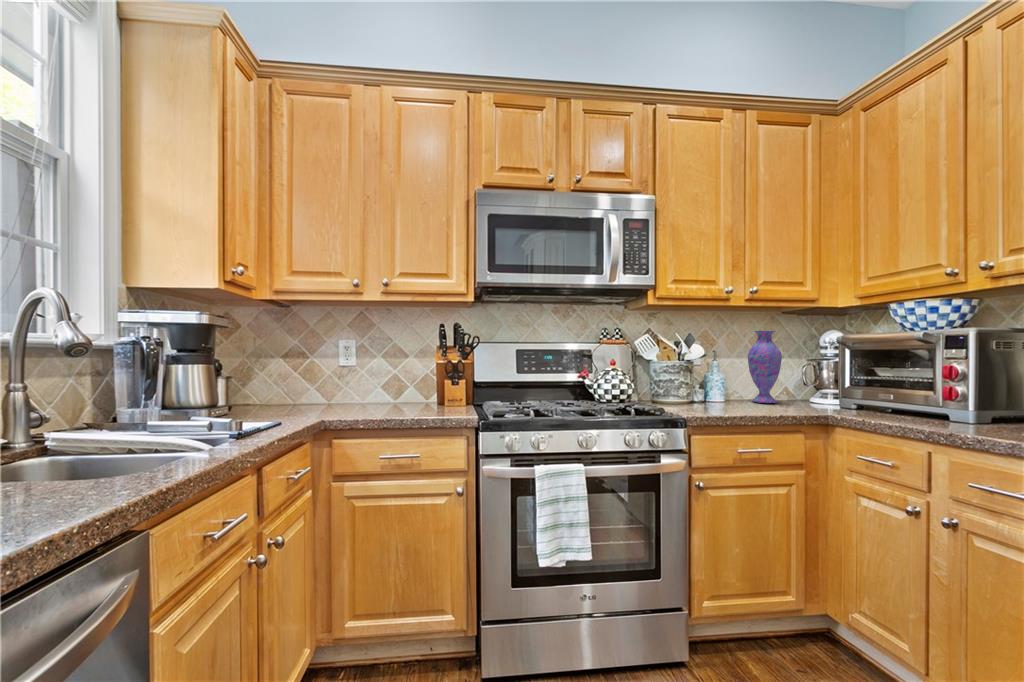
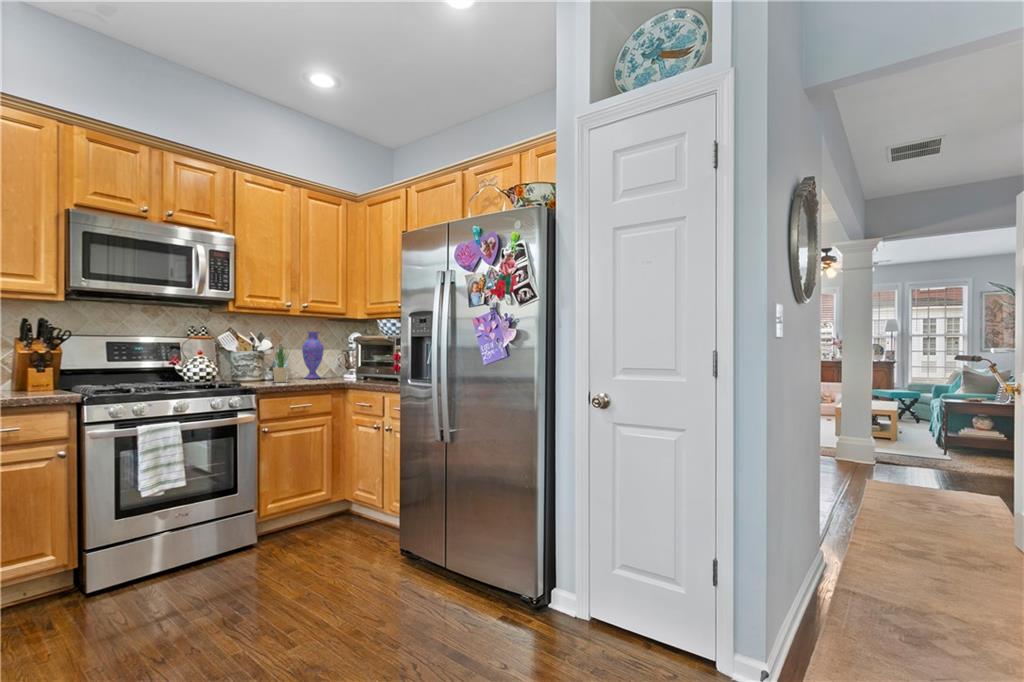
potted plant: none [708,346,735,409] -> present [273,346,289,382]

